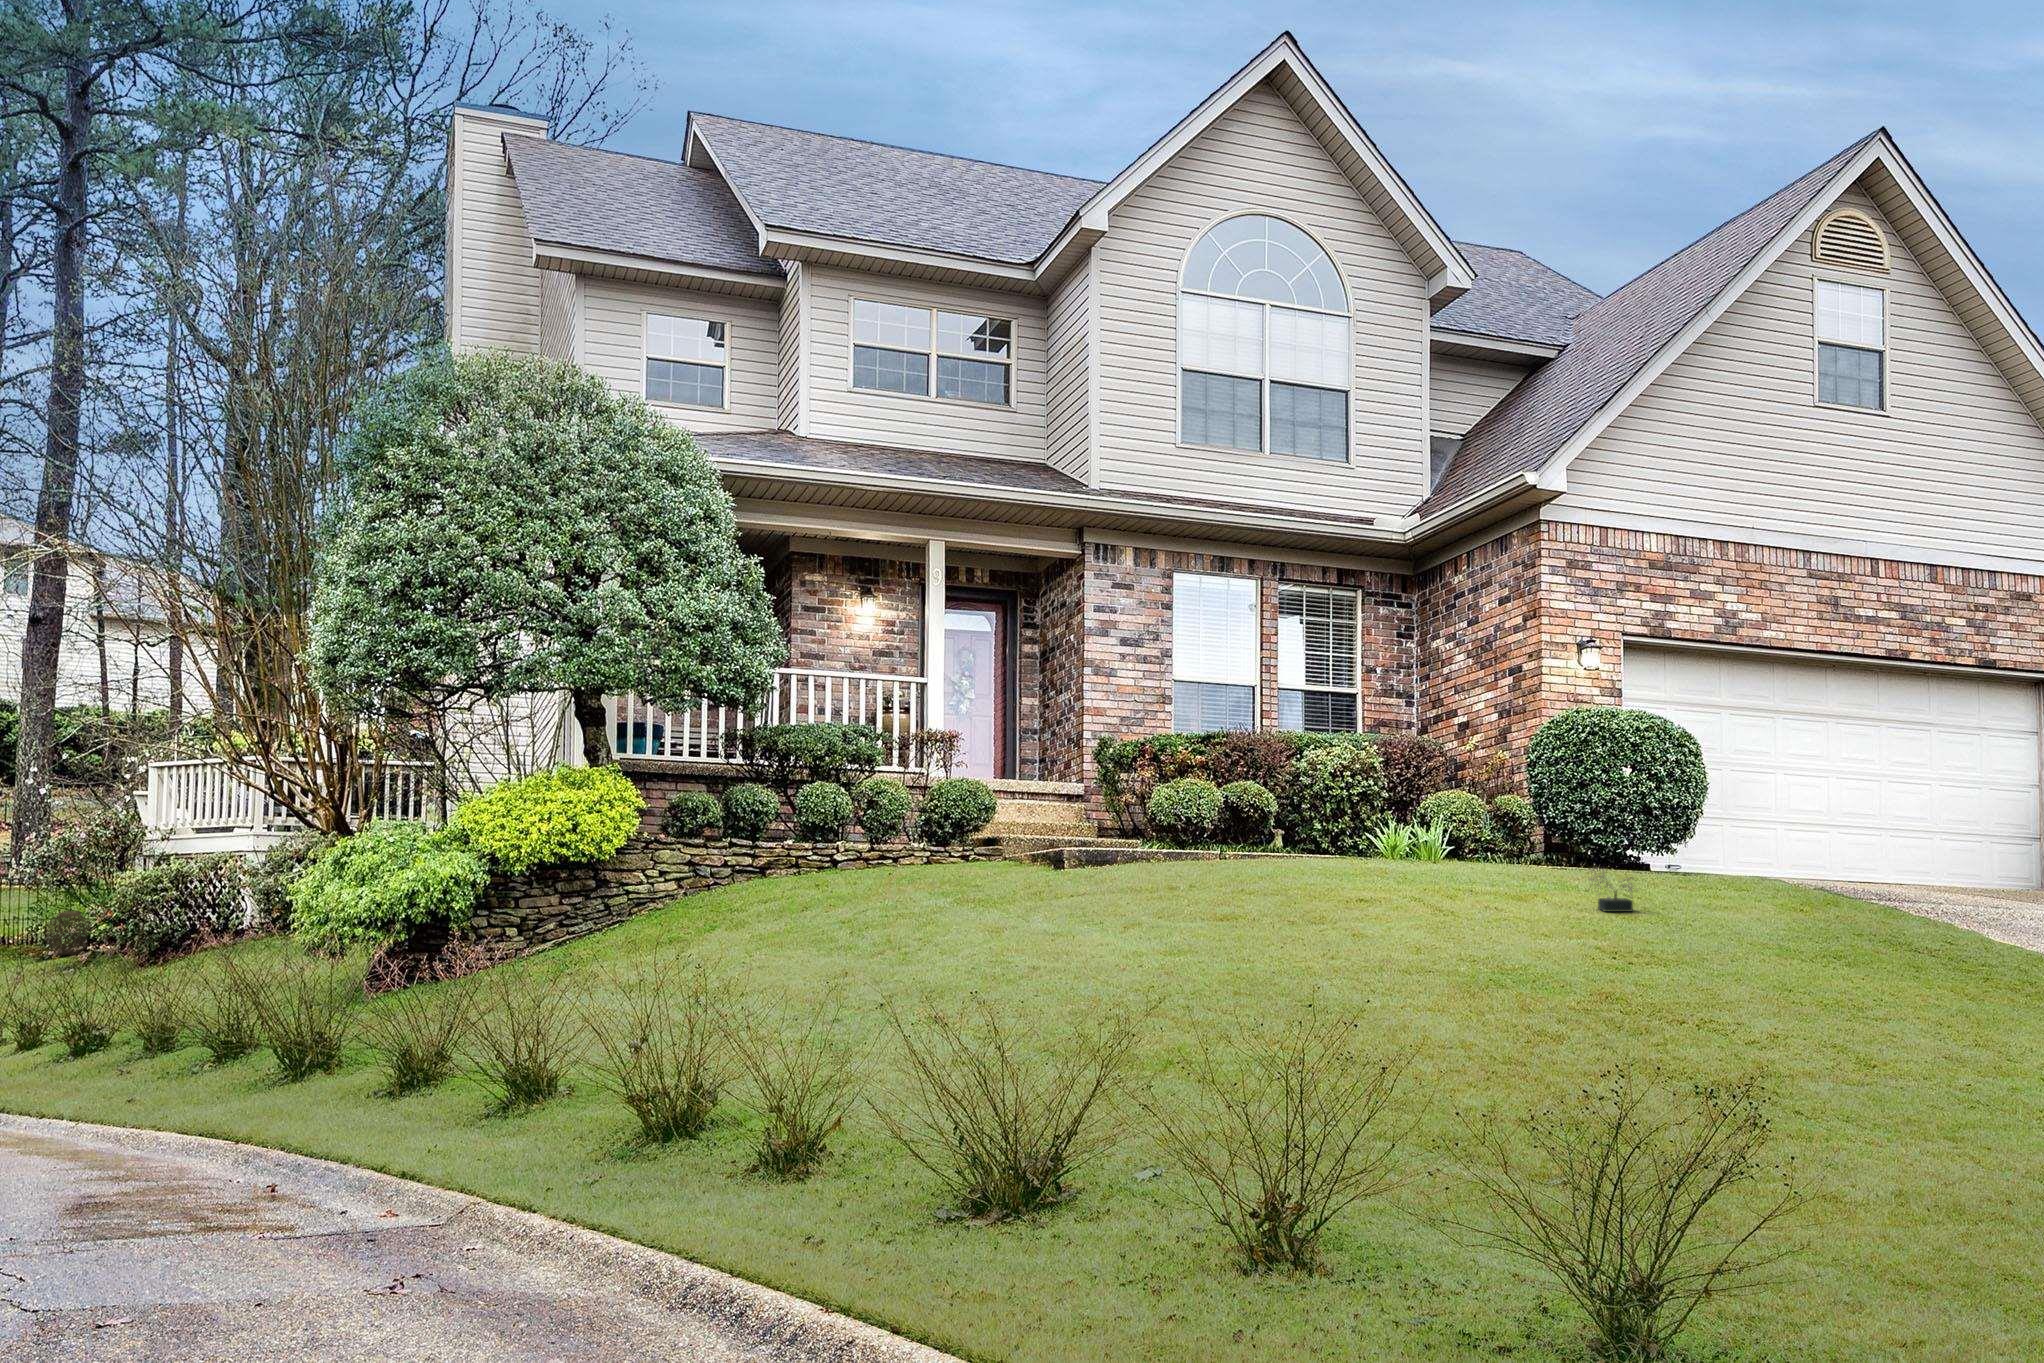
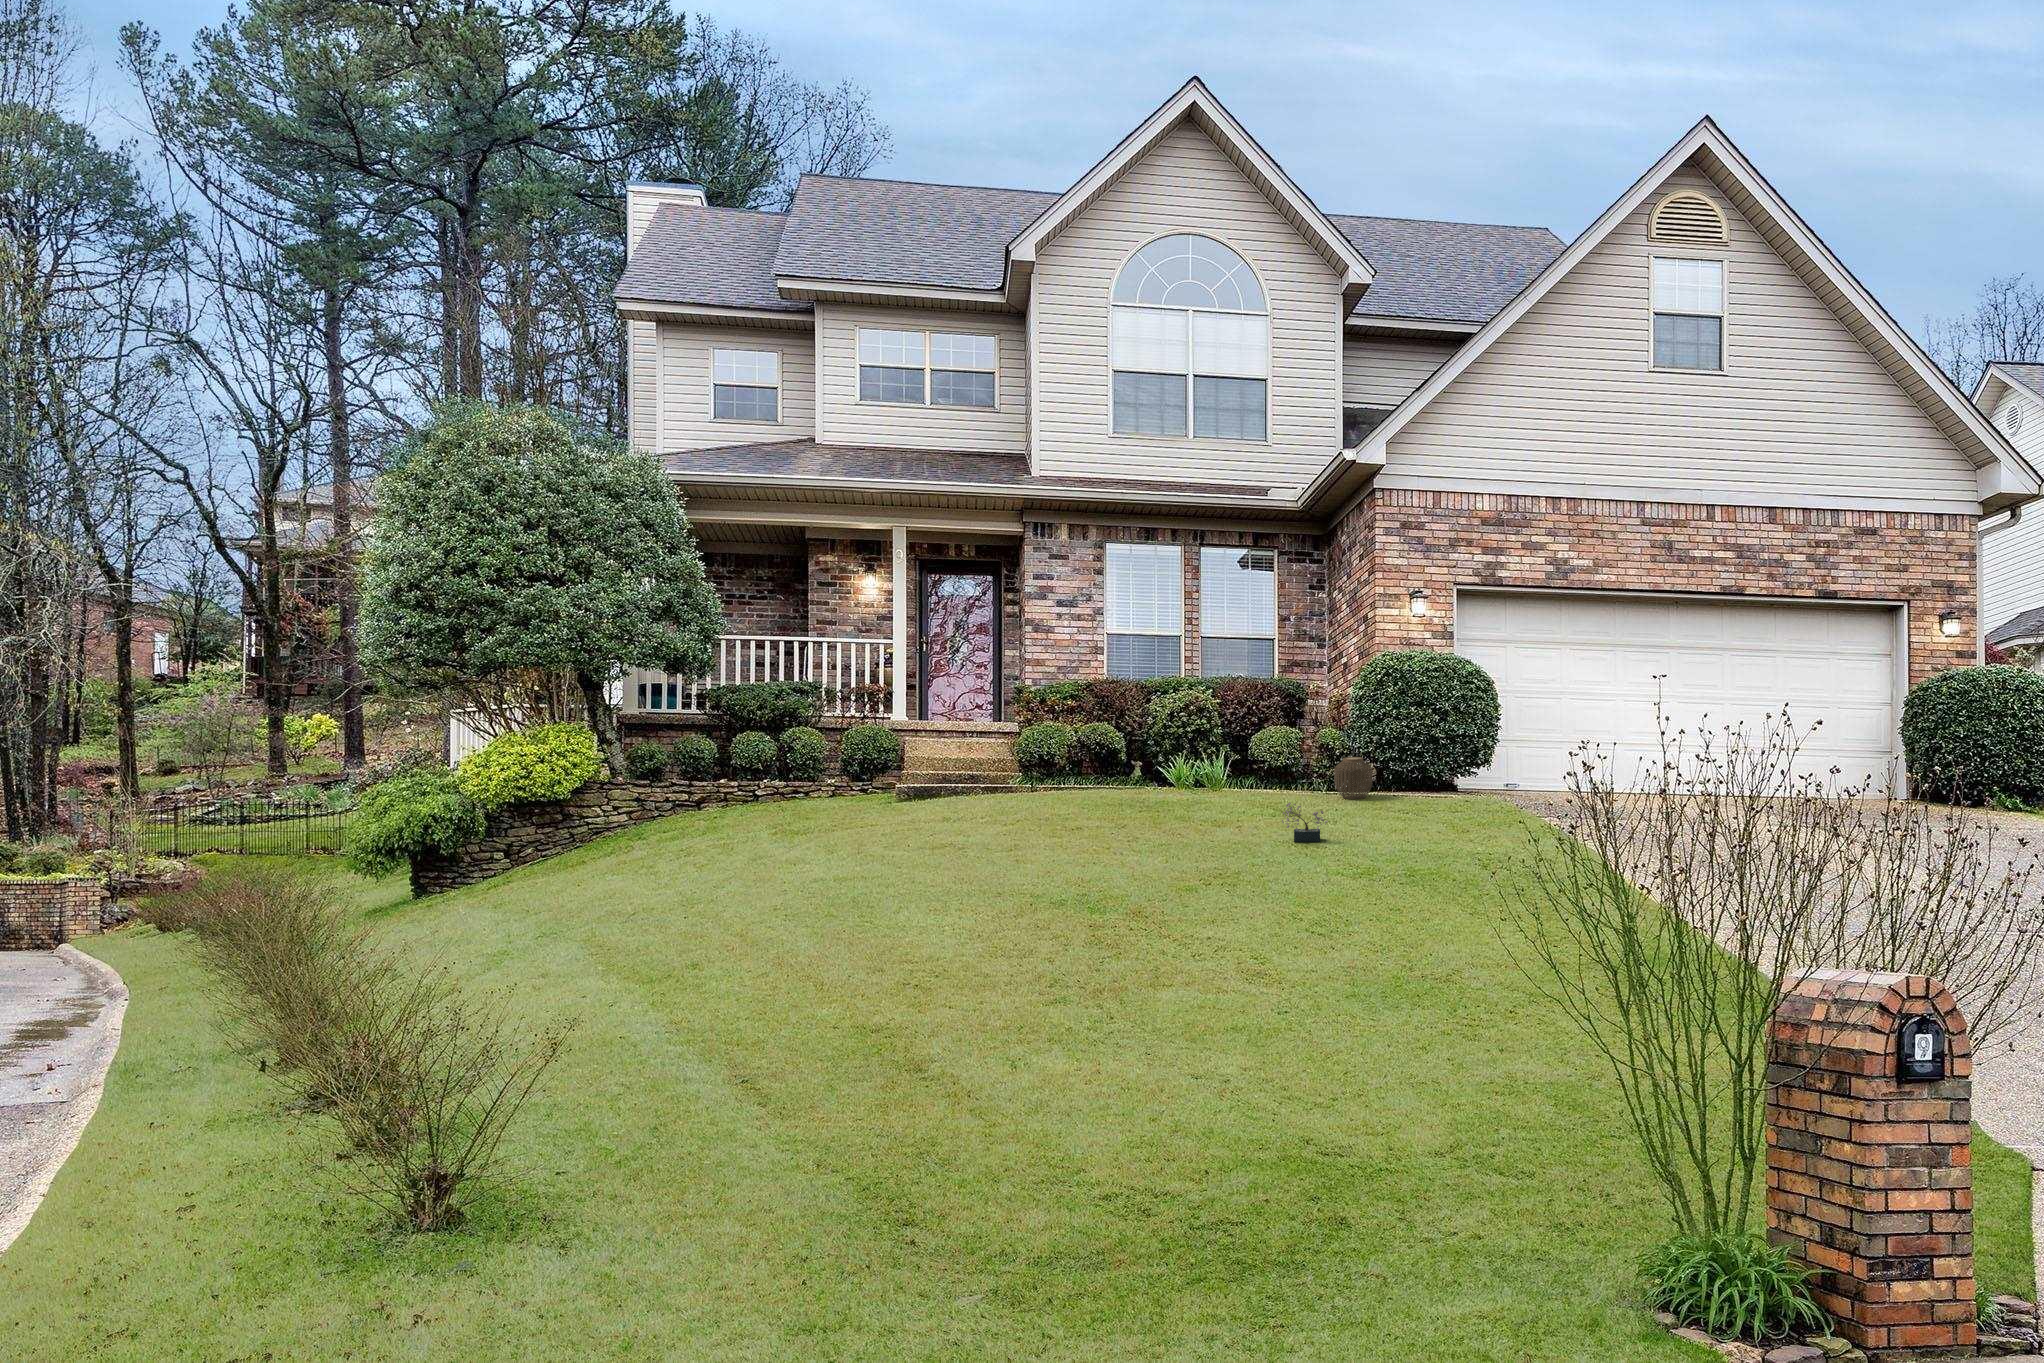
woven basket: present [46,911,91,955] -> present [1334,757,1372,799]

